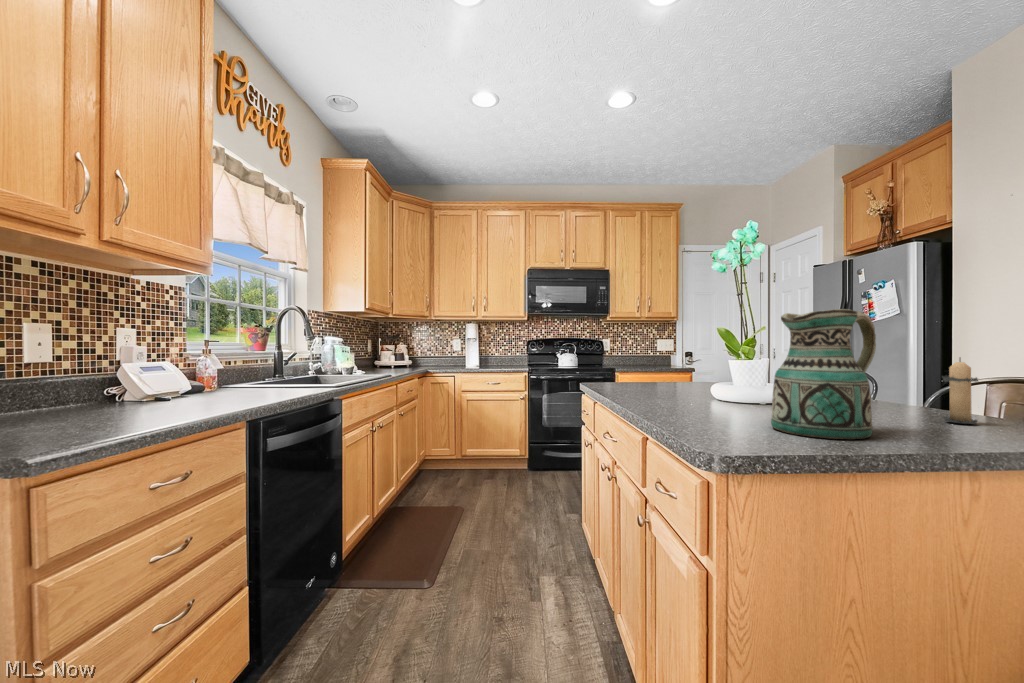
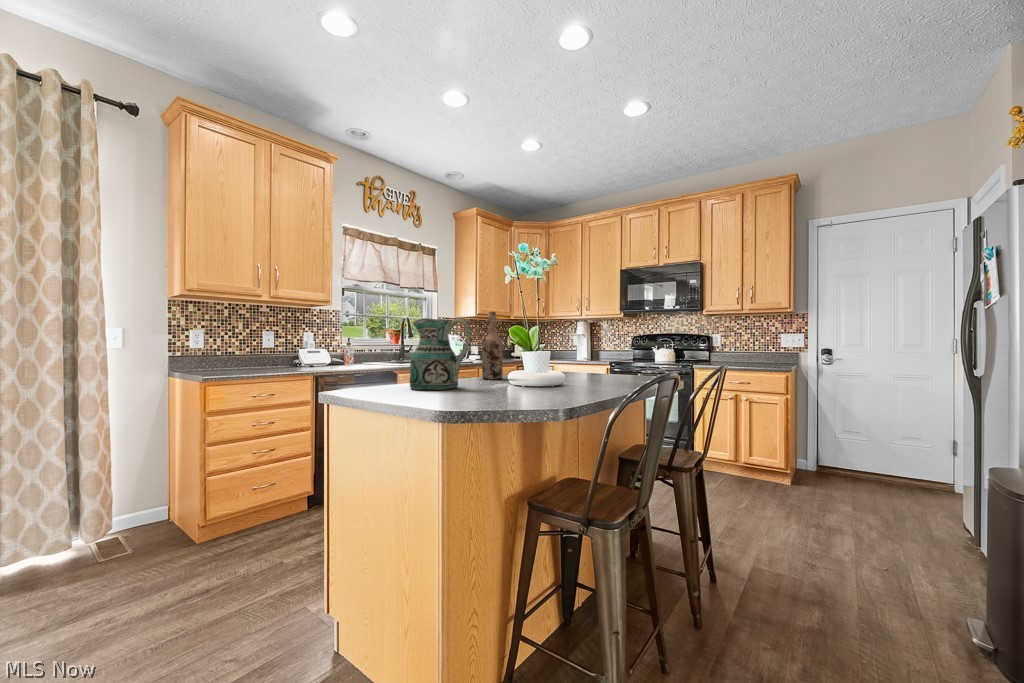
wine bottle: none [673,305,706,405] -> present [482,312,503,380]
candle: present [942,358,978,424] -> none [529,346,552,393]

